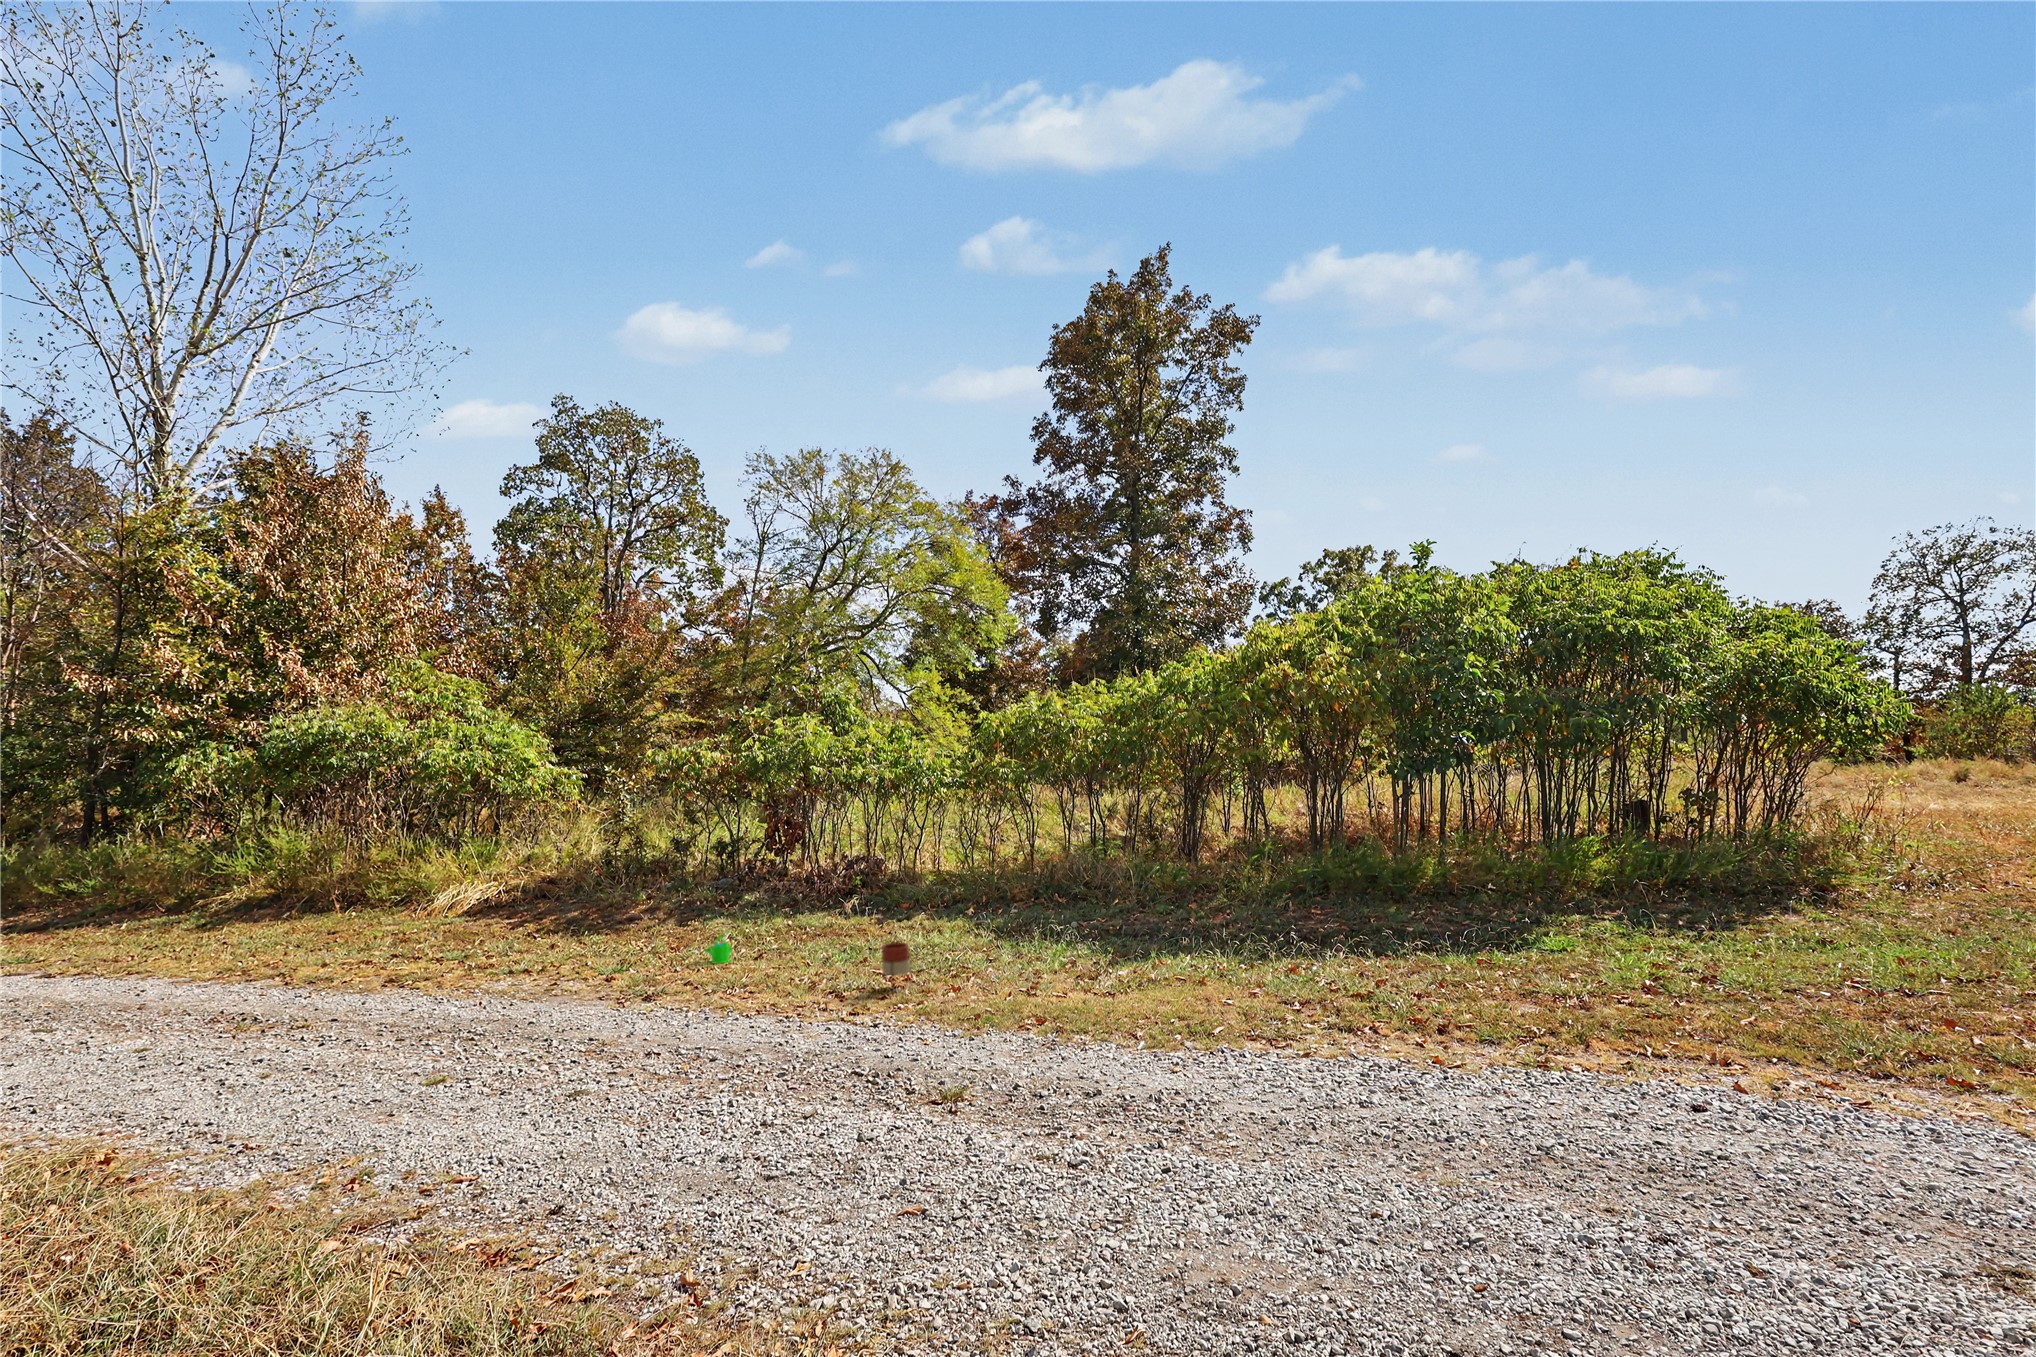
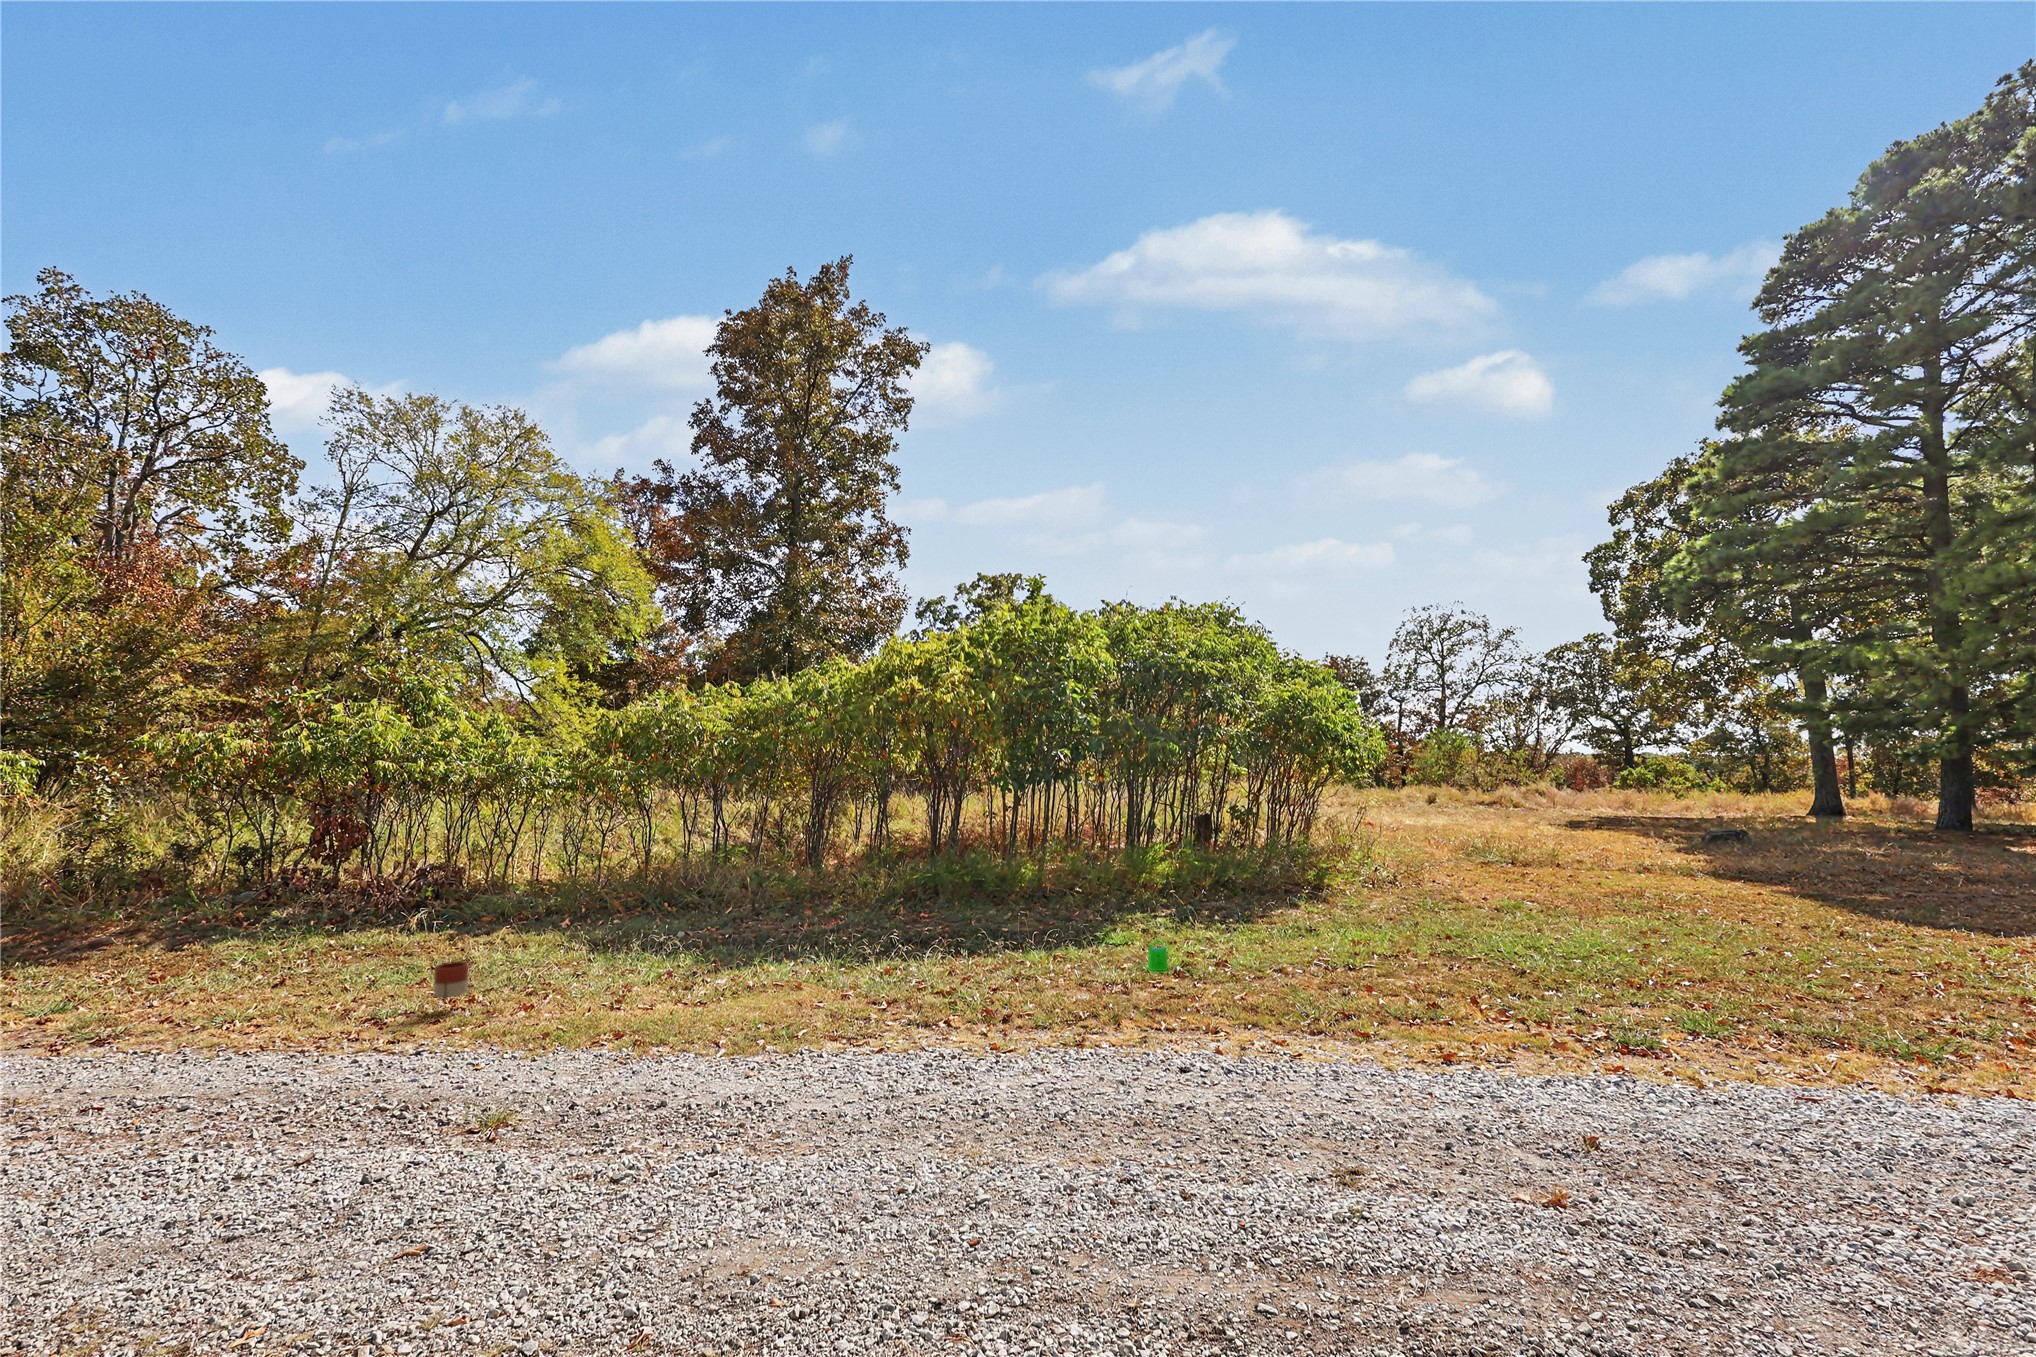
watering can: present [705,936,732,964] -> present [1148,940,1168,971]

